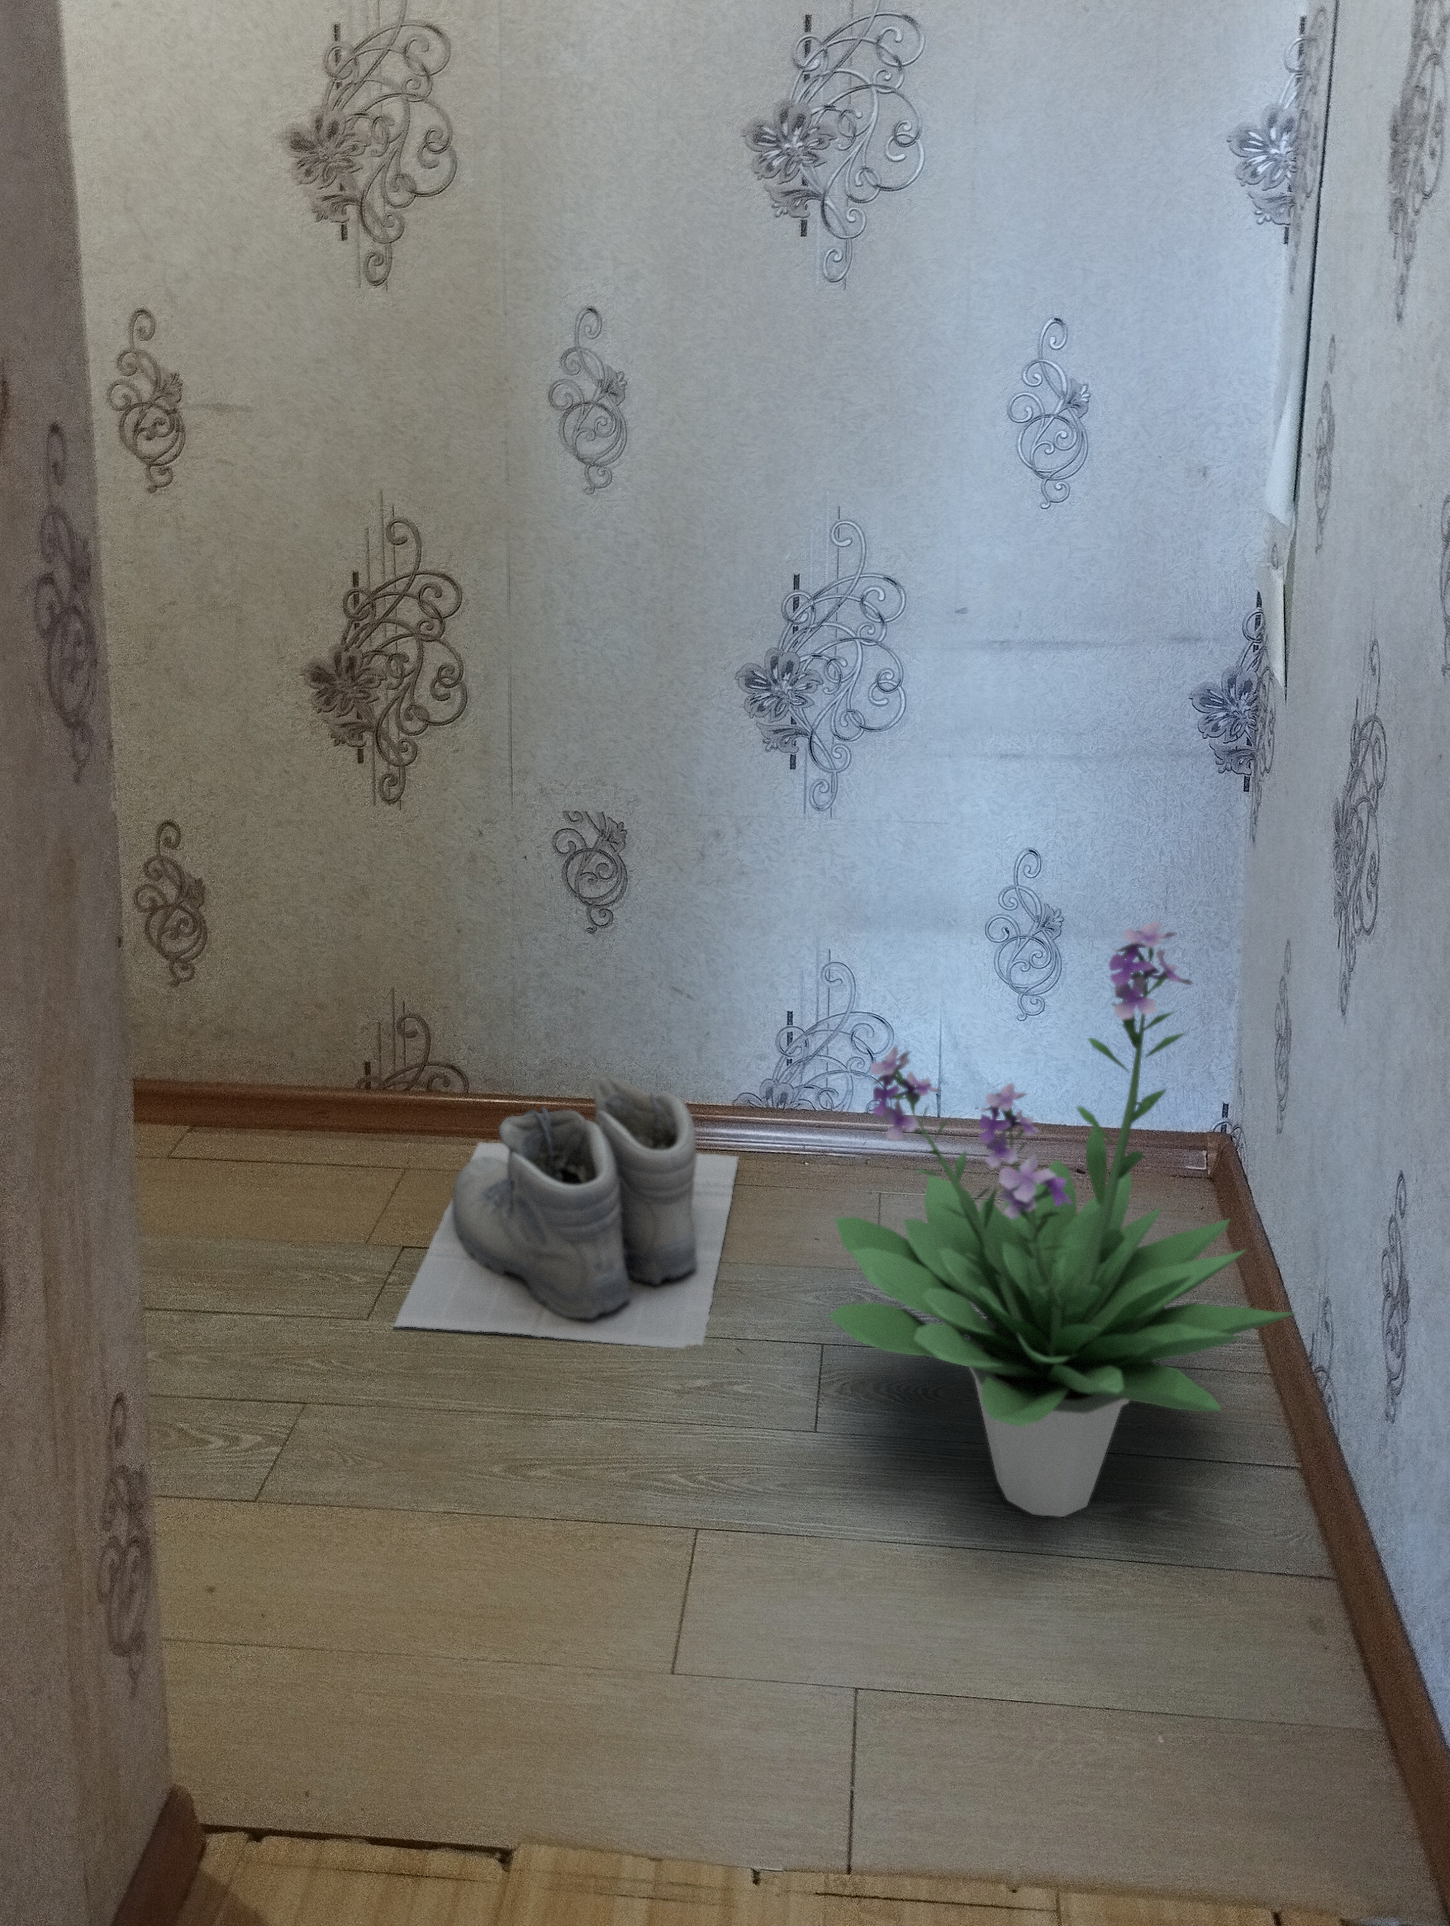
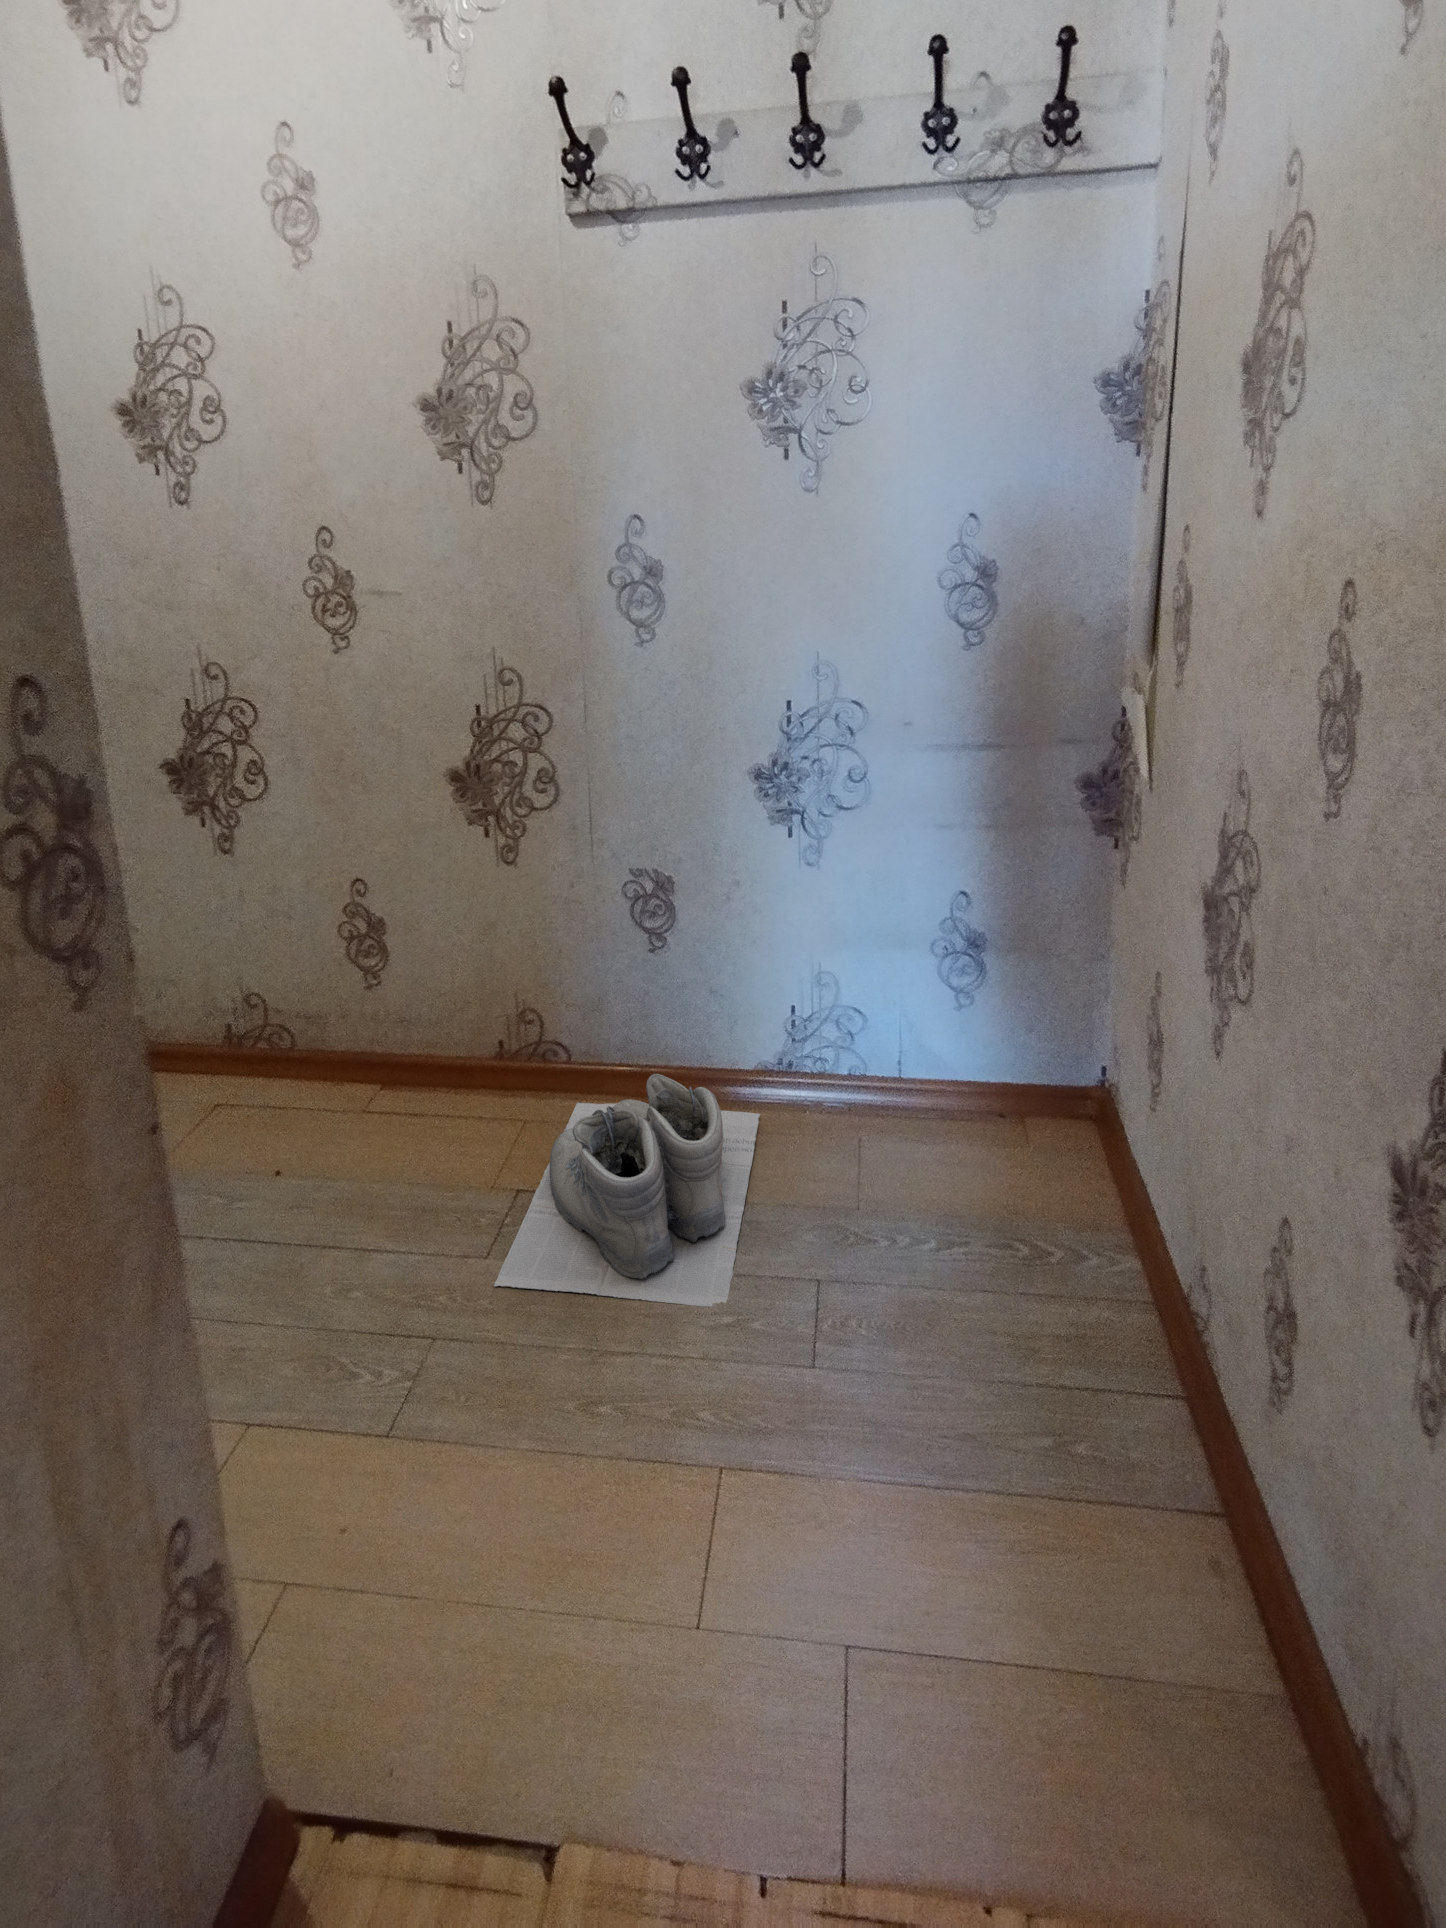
potted plant: present [829,921,1294,1517] -> none [814,1016,1210,1504]

